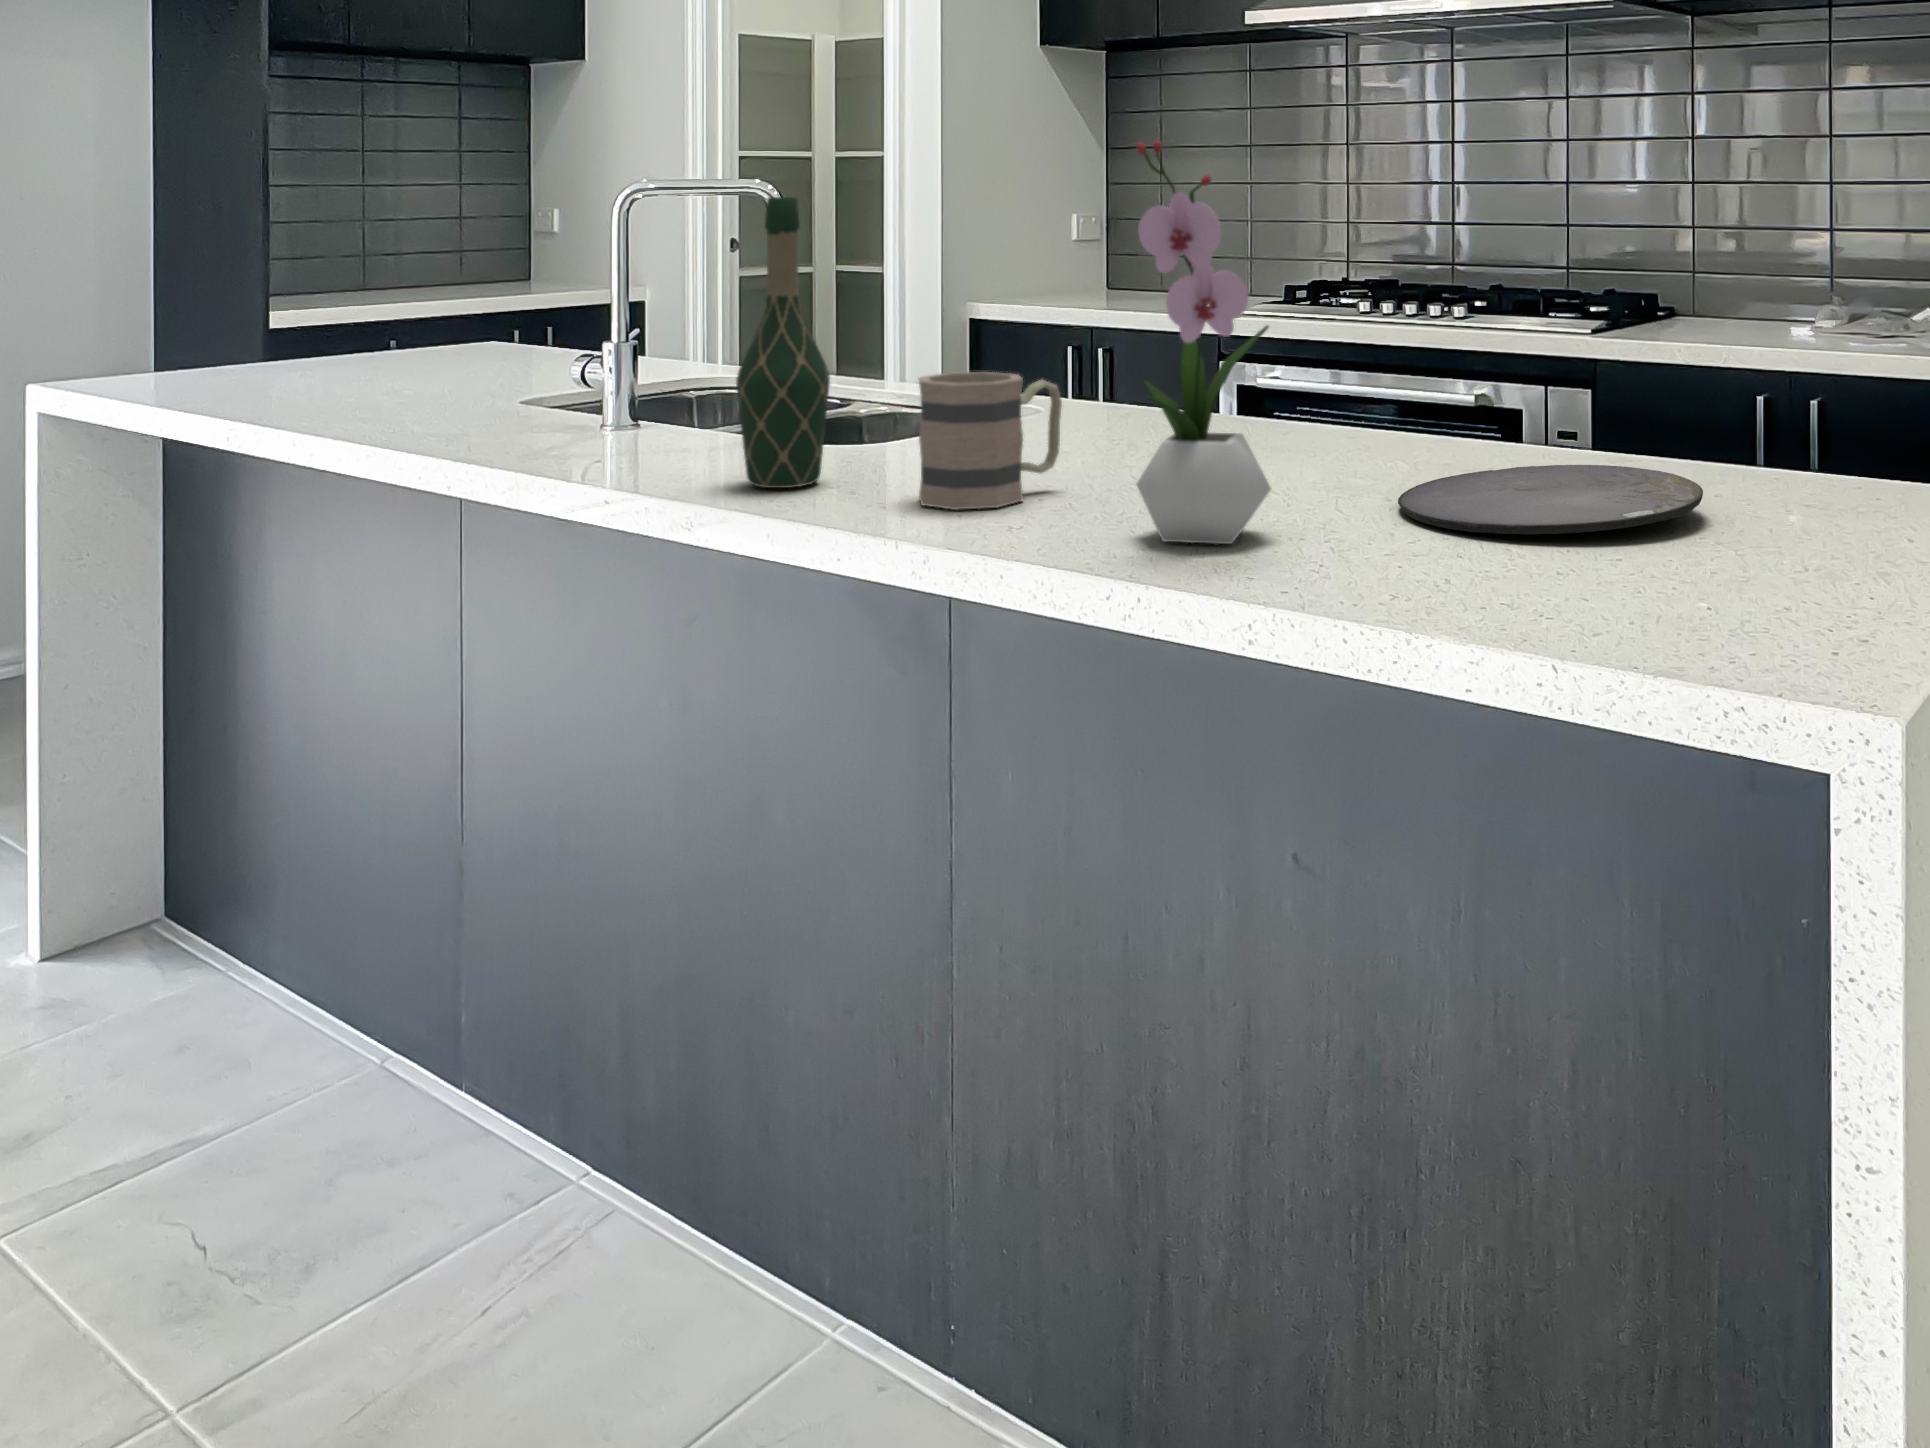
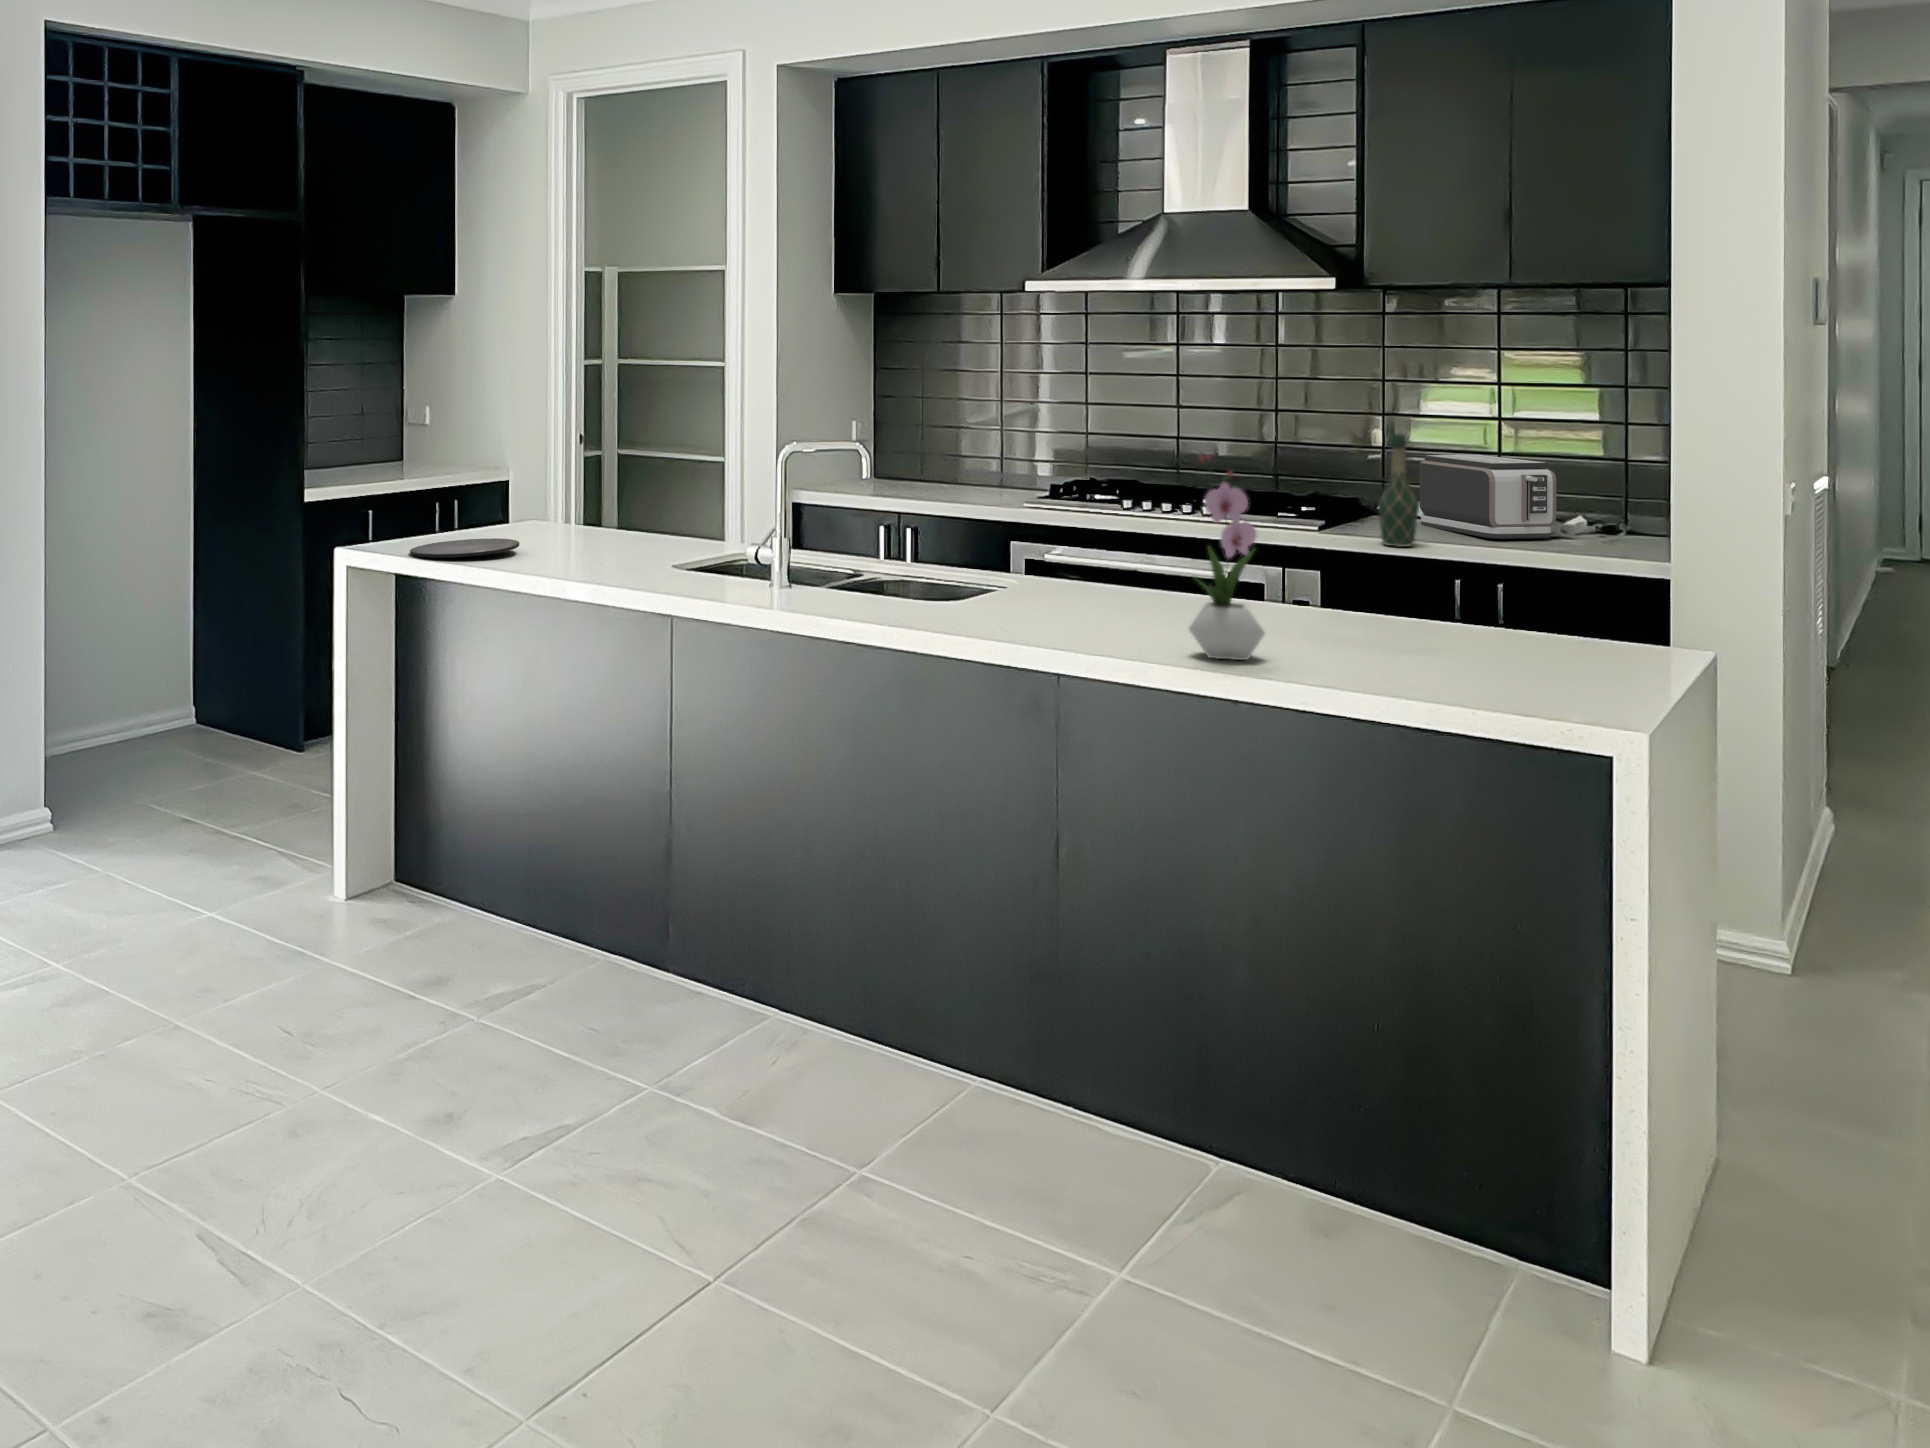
wine bottle: present [736,197,830,488] -> present [1378,434,1419,547]
toaster: none [1731,233,1895,341] -> present [1420,455,1556,539]
mug: present [918,372,1062,510] -> none [1034,566,1108,640]
plate: present [1398,465,1703,534] -> present [410,538,519,558]

